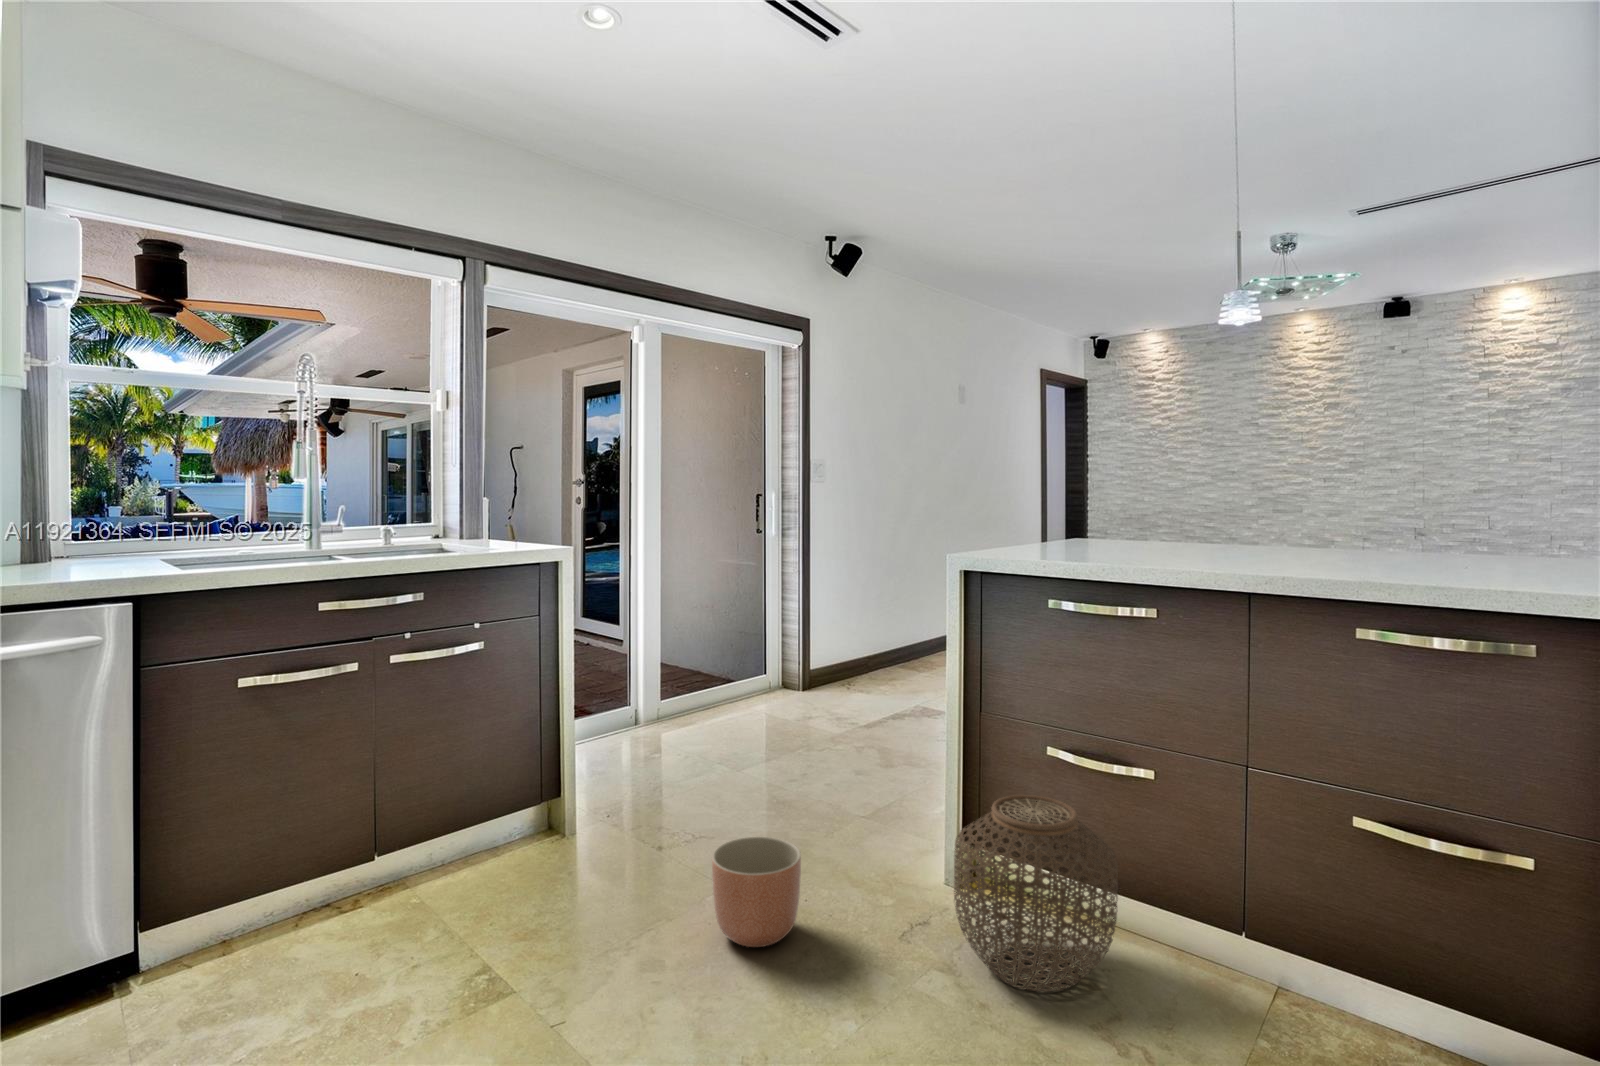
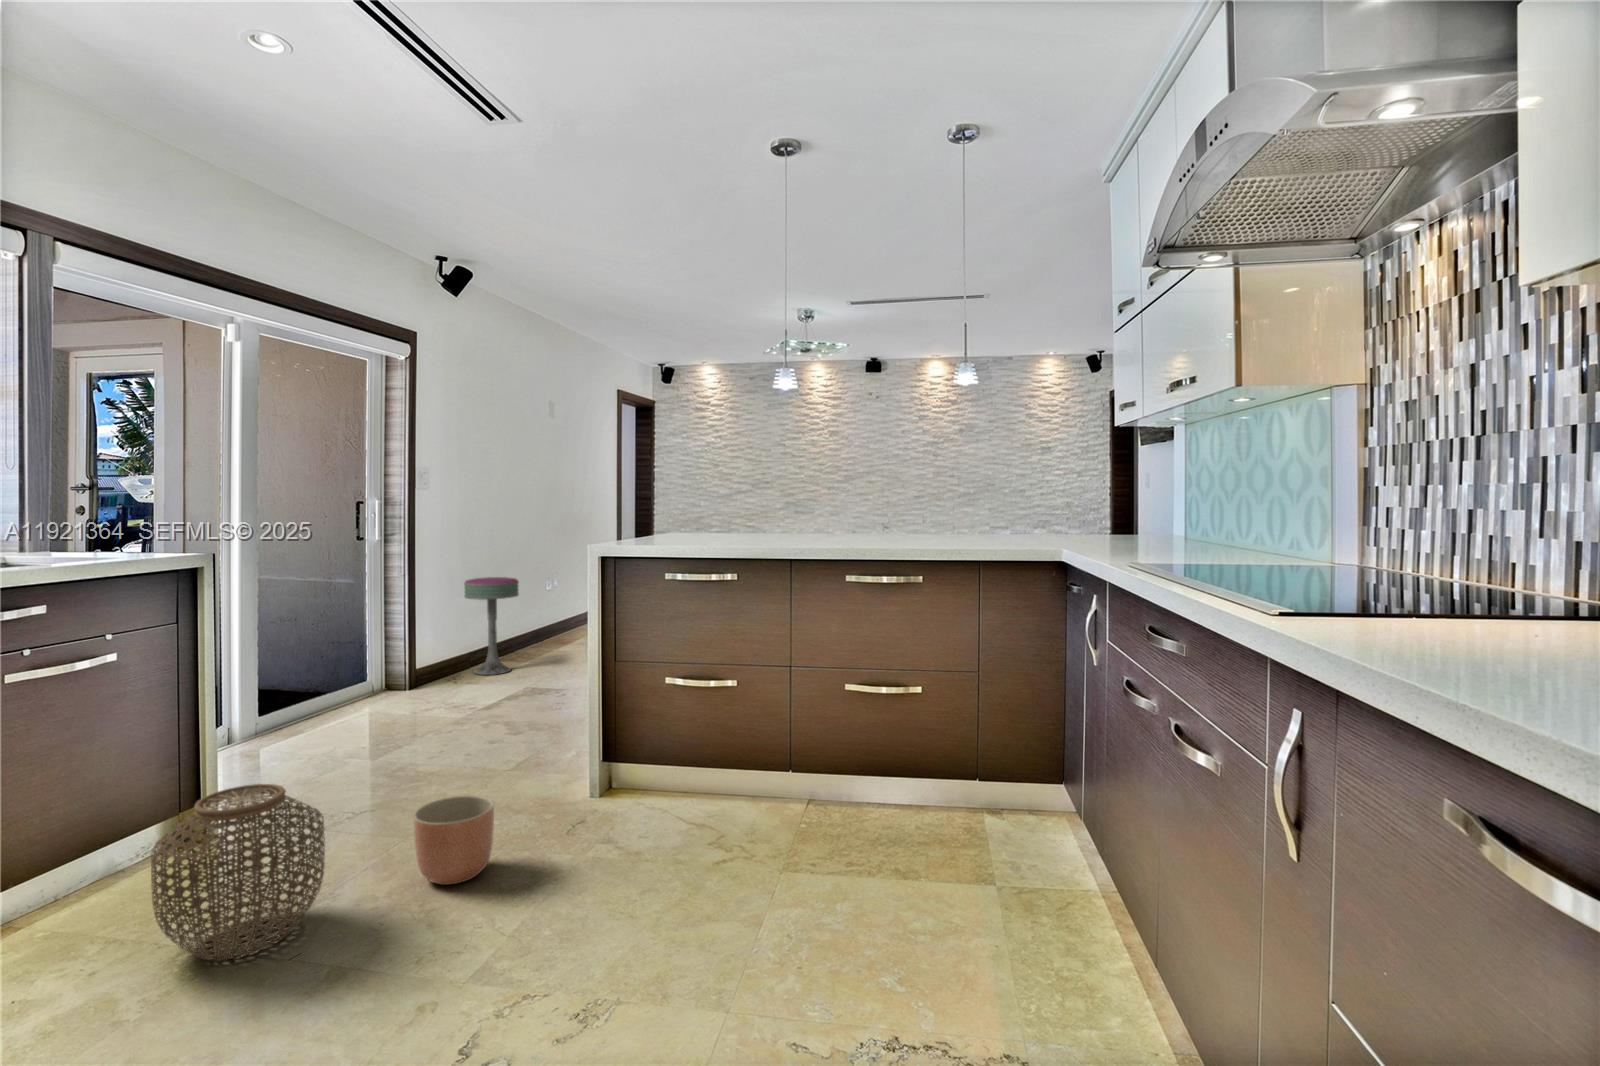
bar stool: none [857,578,912,683] -> present [464,577,519,675]
woven basket: present [954,795,1118,992] -> present [151,784,325,960]

